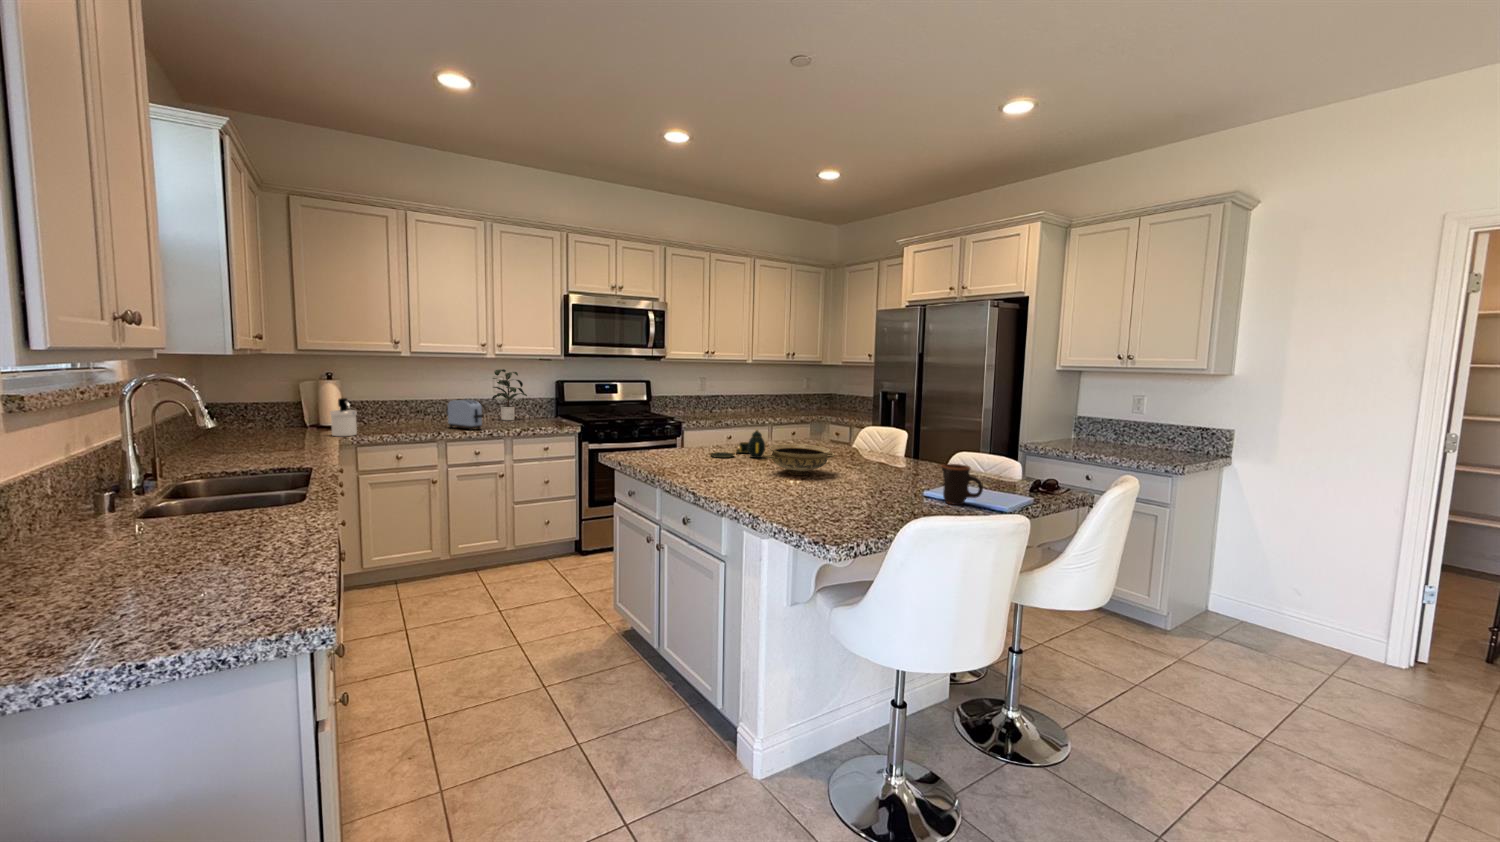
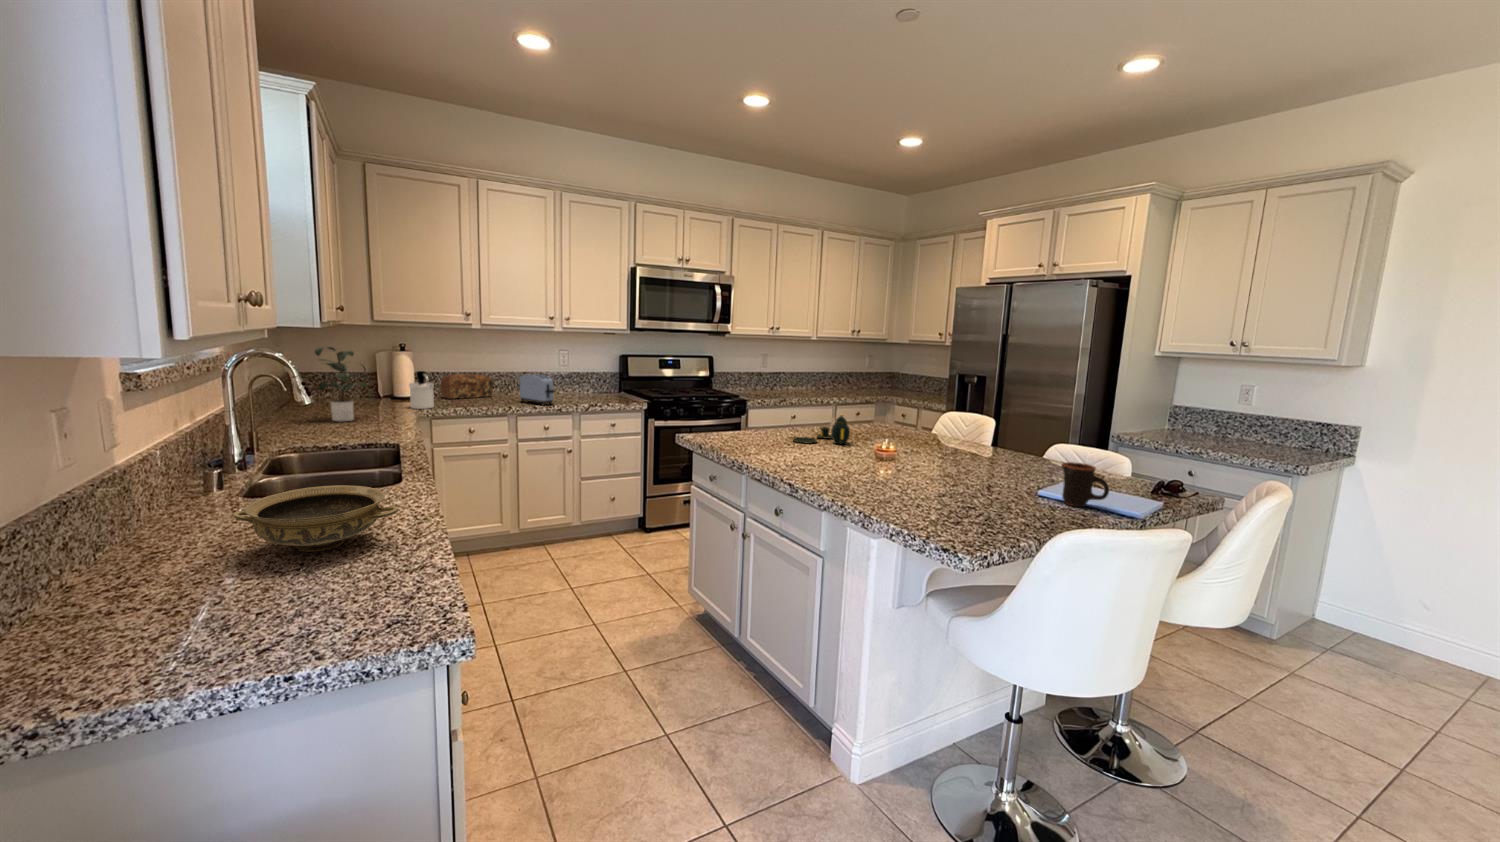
potted plant: present [492,369,527,420] -> present [315,347,367,421]
bread loaf: none [366,402,422,427] -> present [440,374,493,399]
ceramic bowl: present [763,444,835,475] -> present [233,485,399,552]

